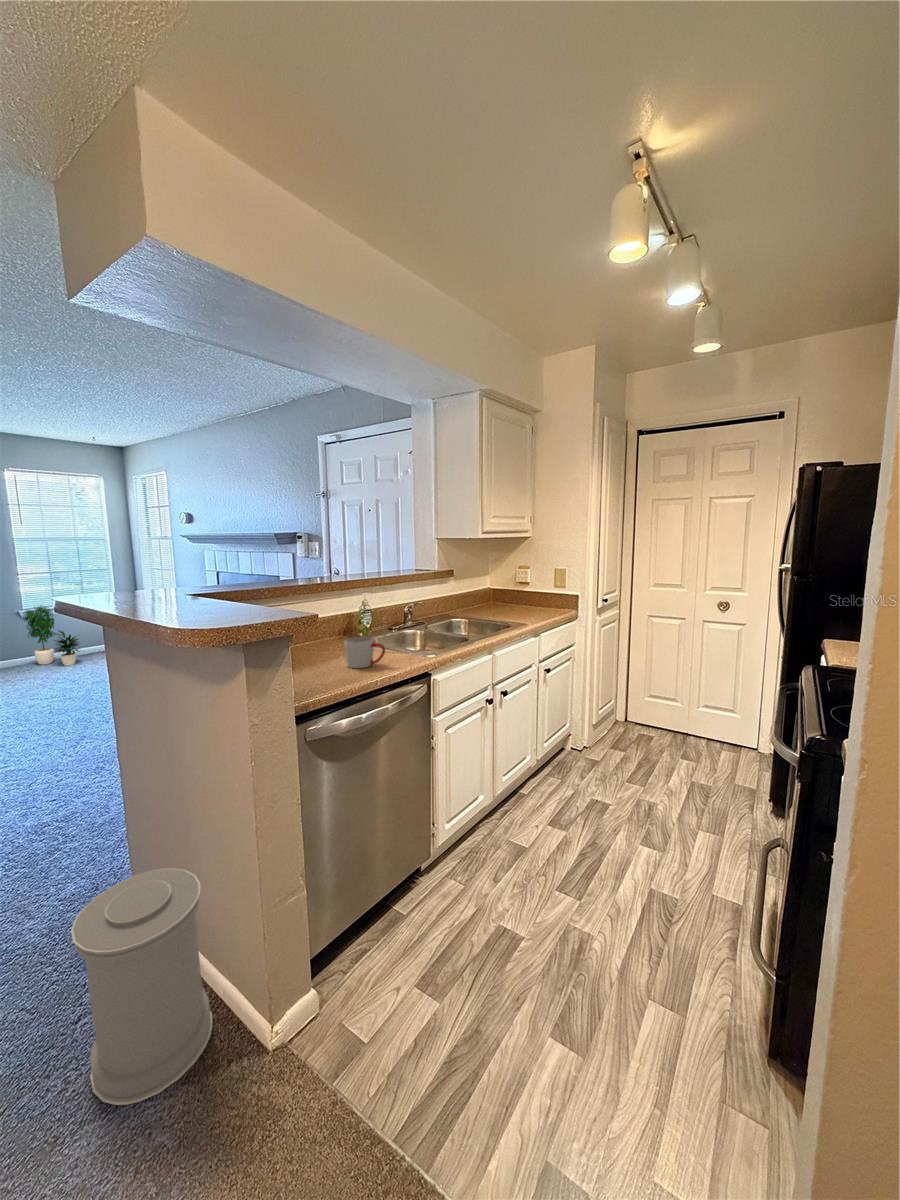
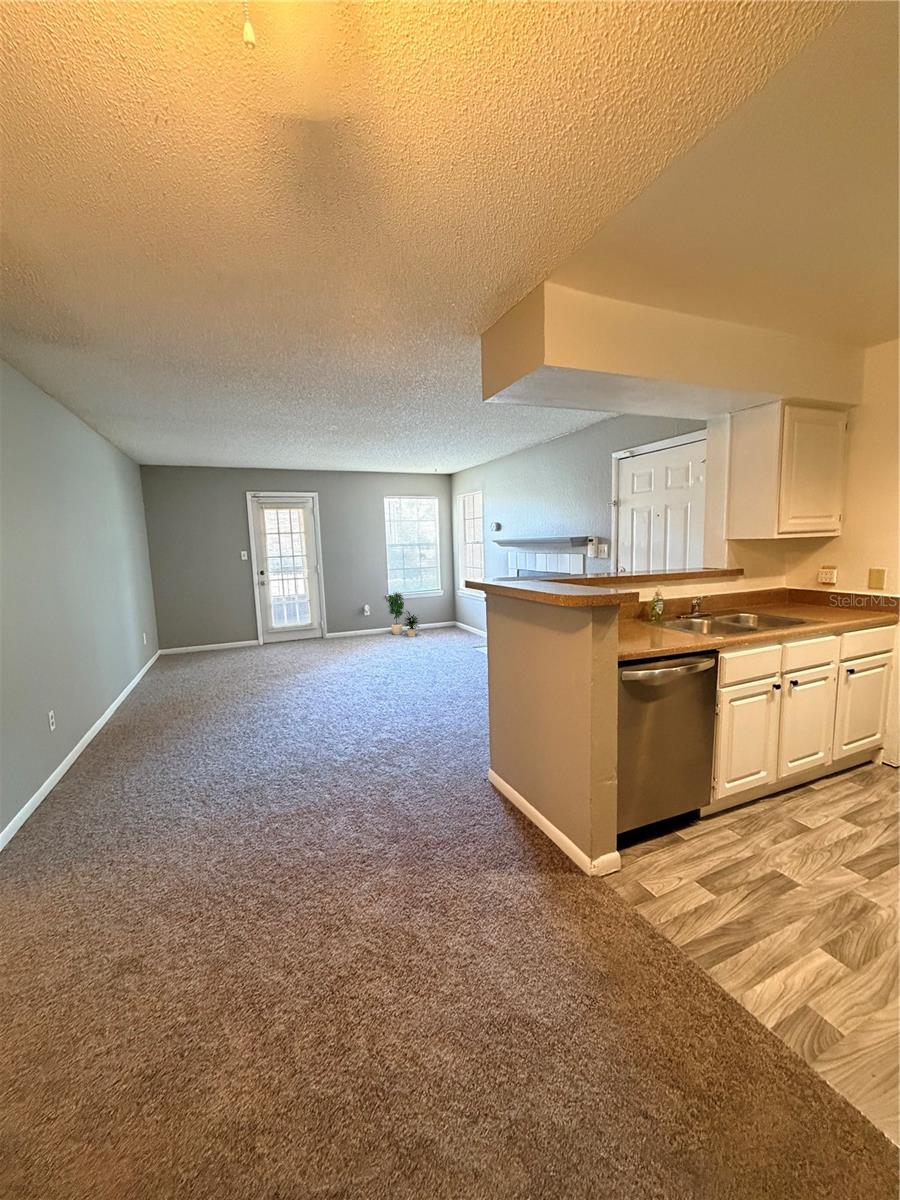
mug: present [344,637,385,668] -> none [646,615,681,639]
trash can: present [71,868,212,1105] -> none [481,748,548,874]

